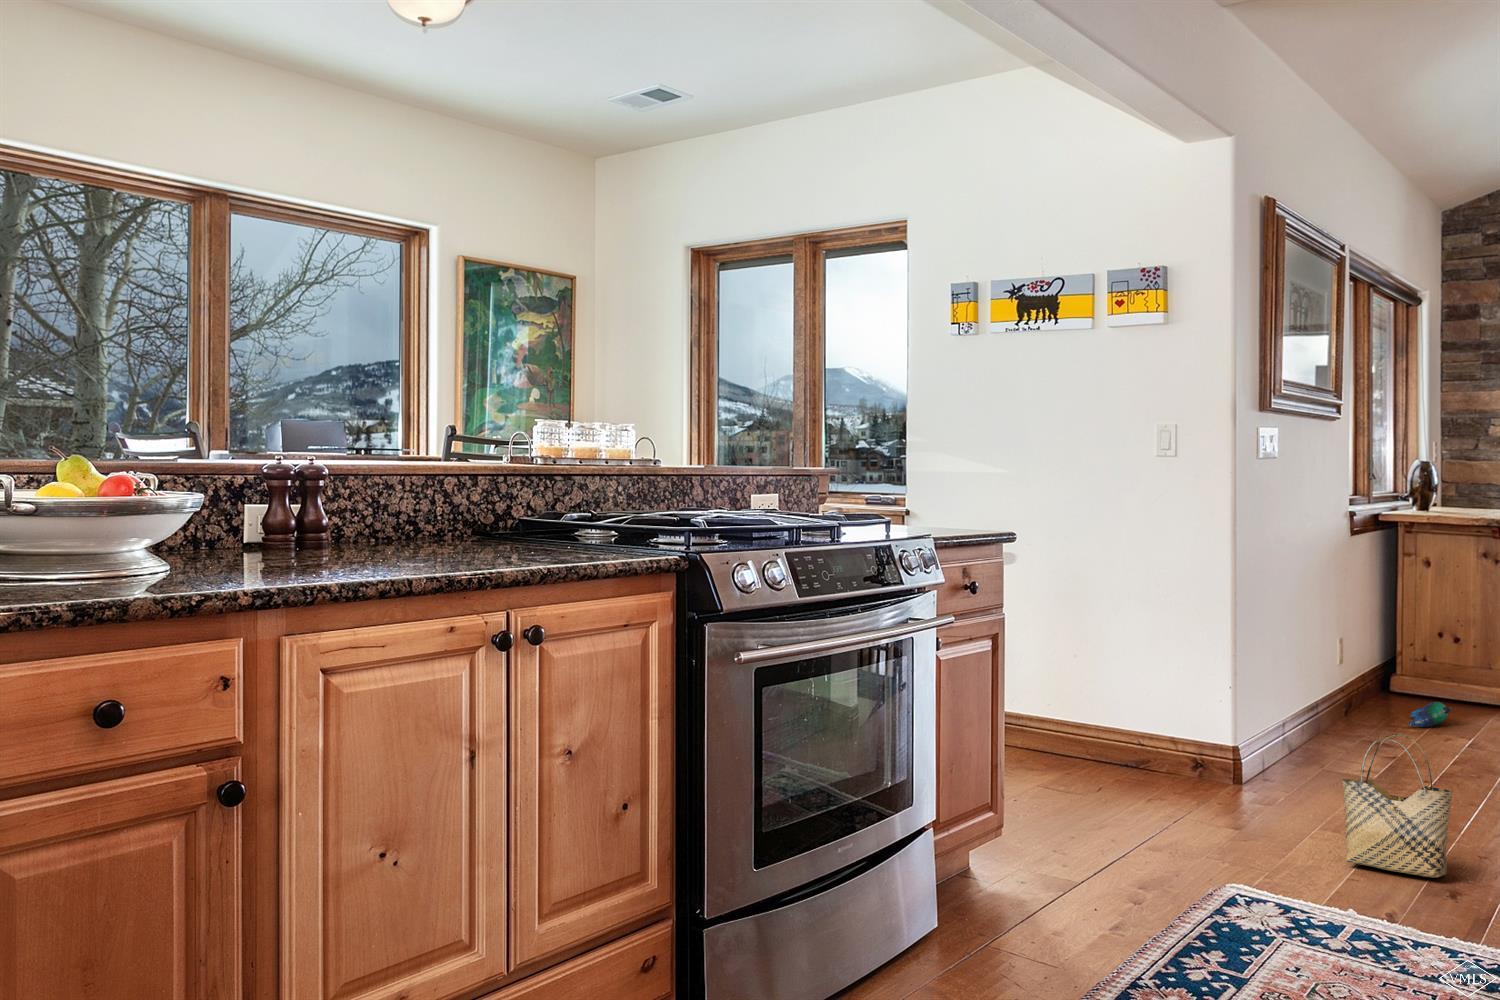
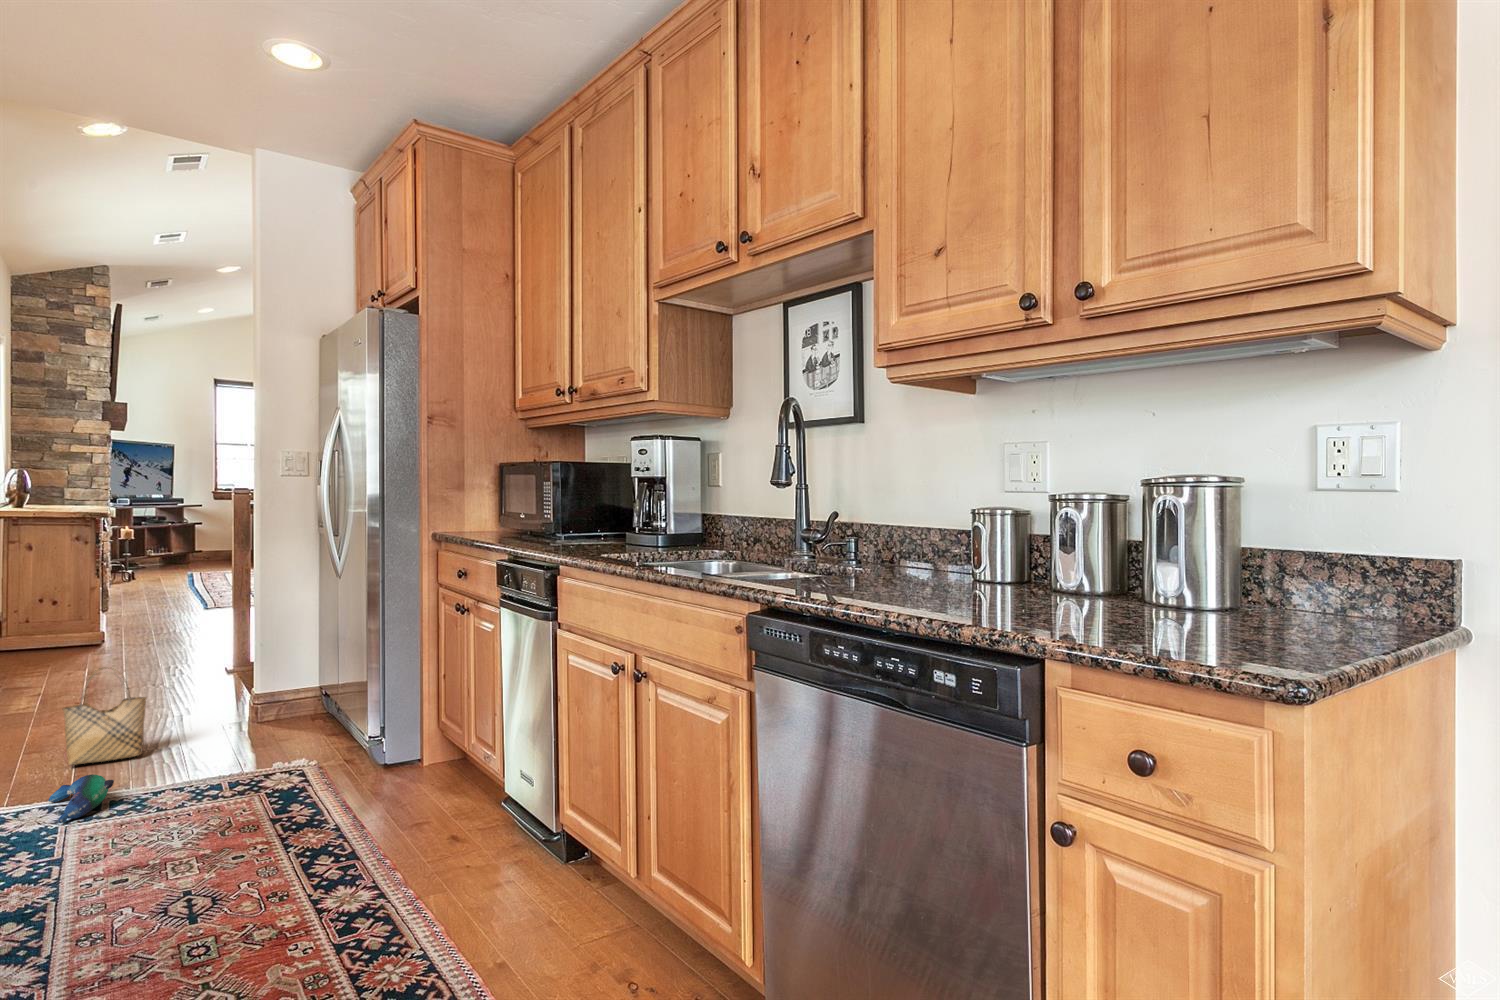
plush toy: present [1409,702,1451,727] -> present [48,774,114,823]

